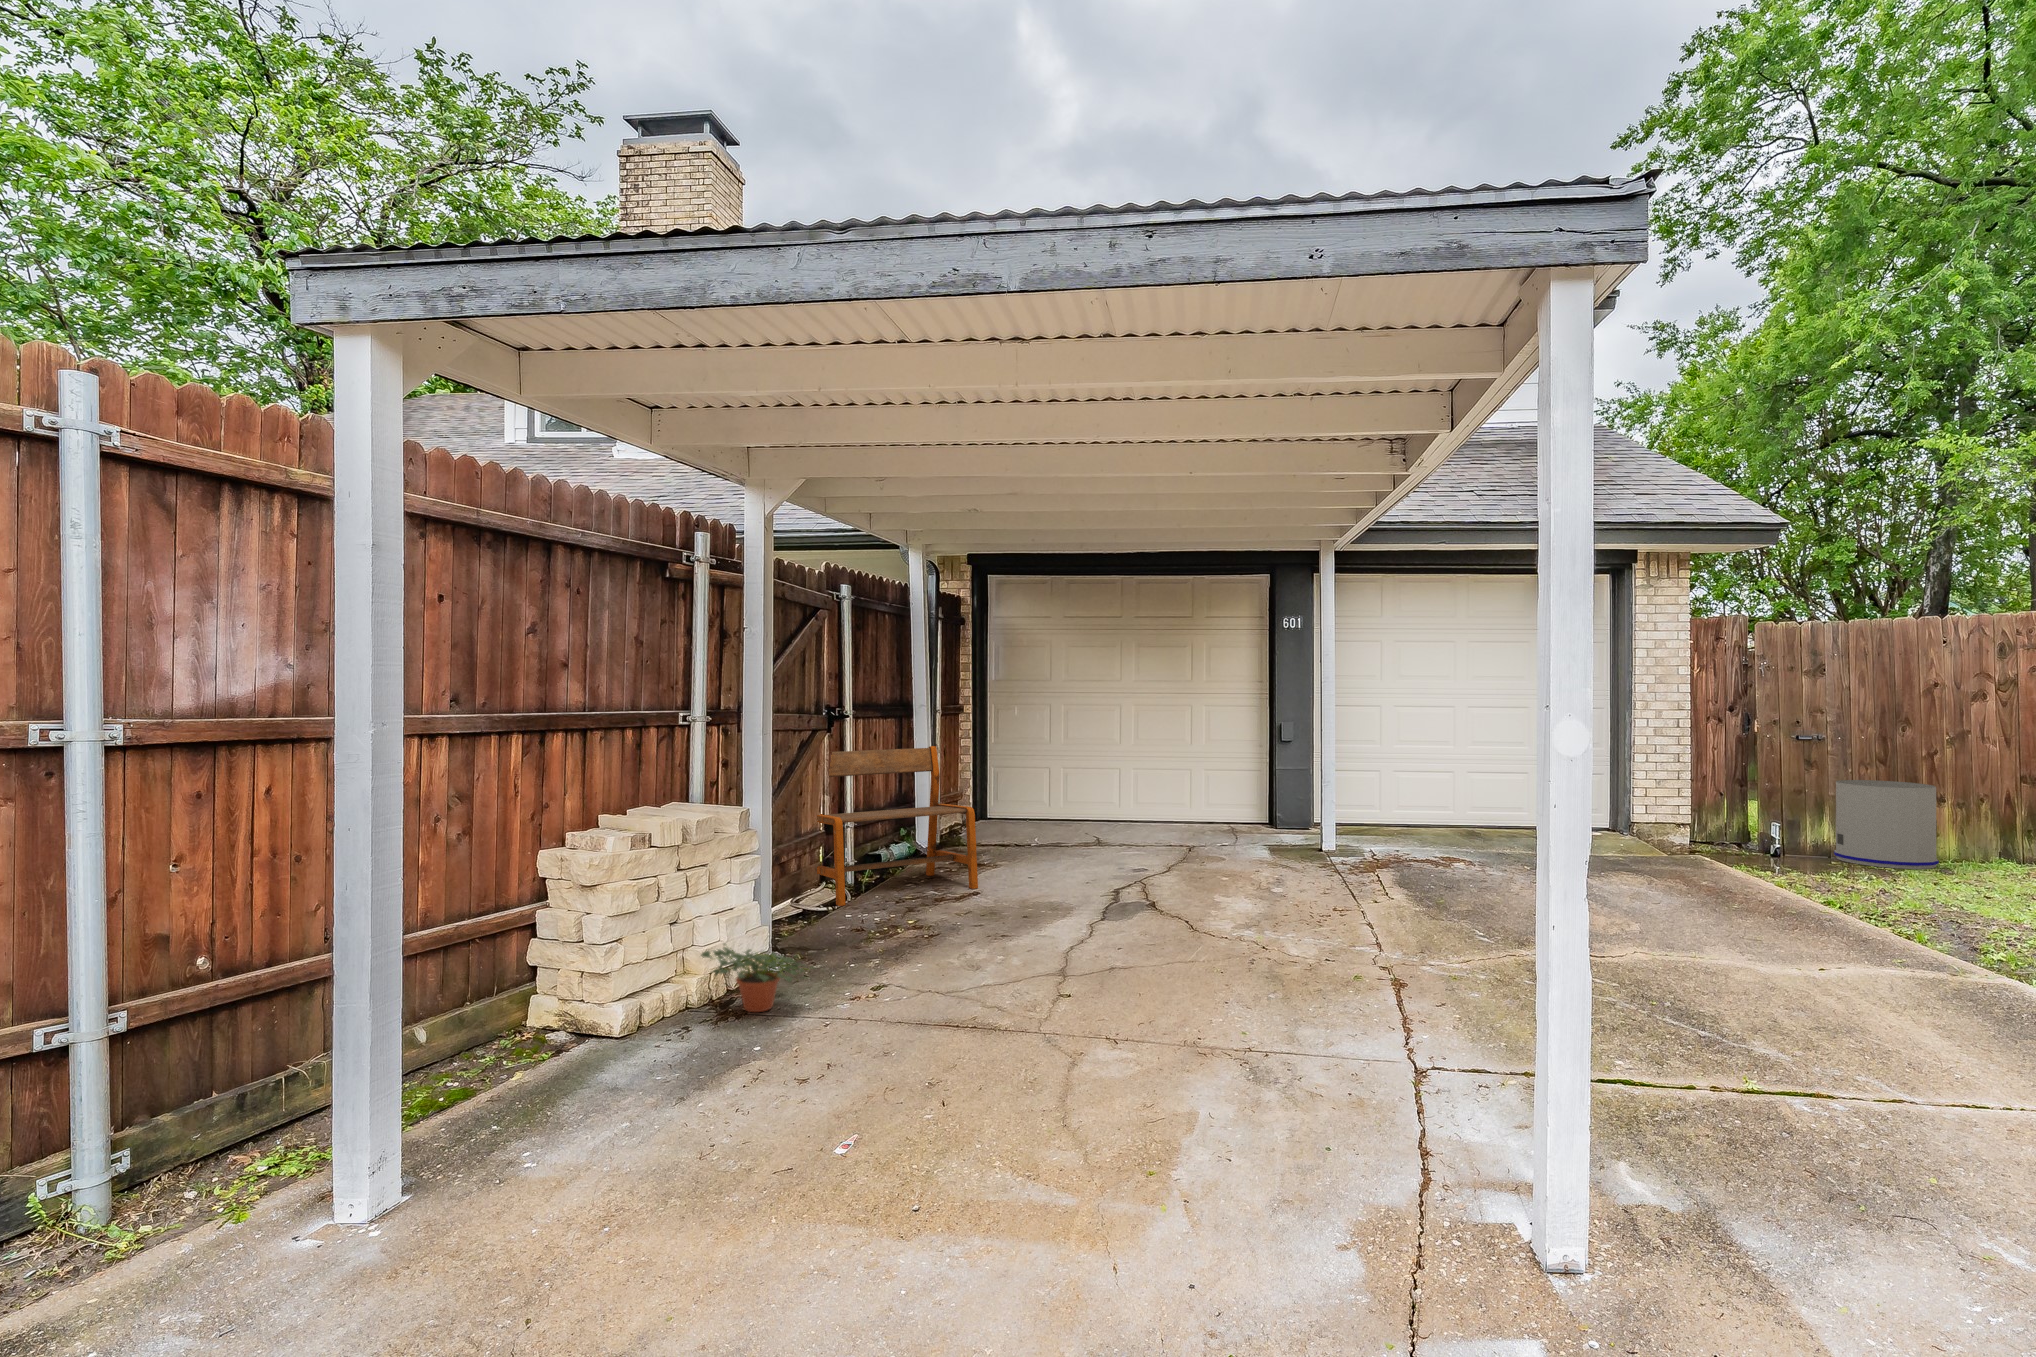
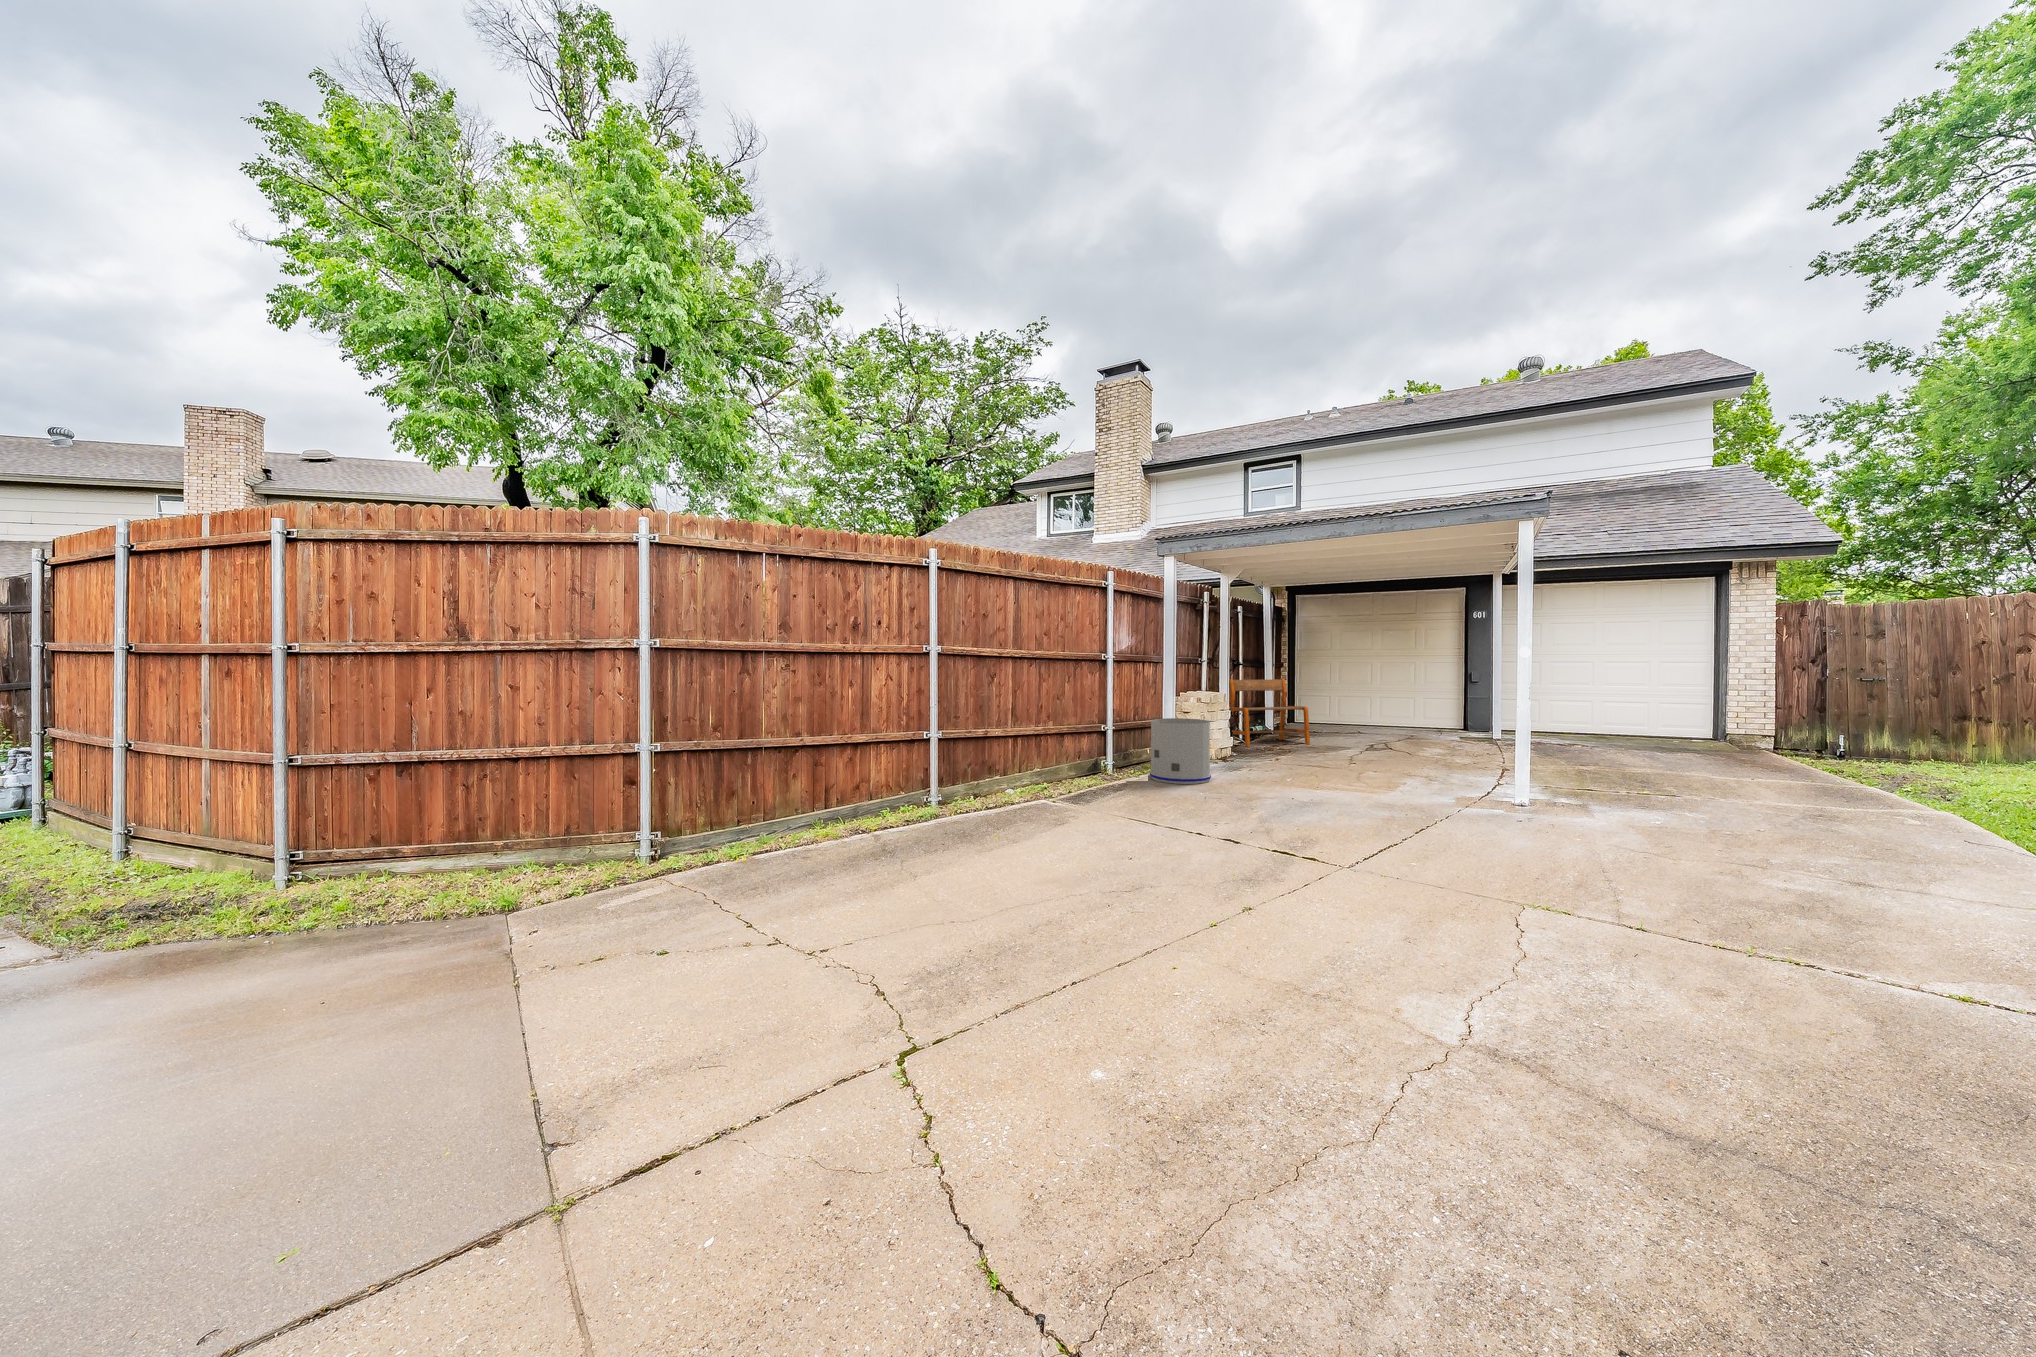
trash can: present [1834,780,1939,869] -> present [1150,718,1211,784]
potted plant: present [701,948,814,1012] -> none [1223,744,1271,770]

